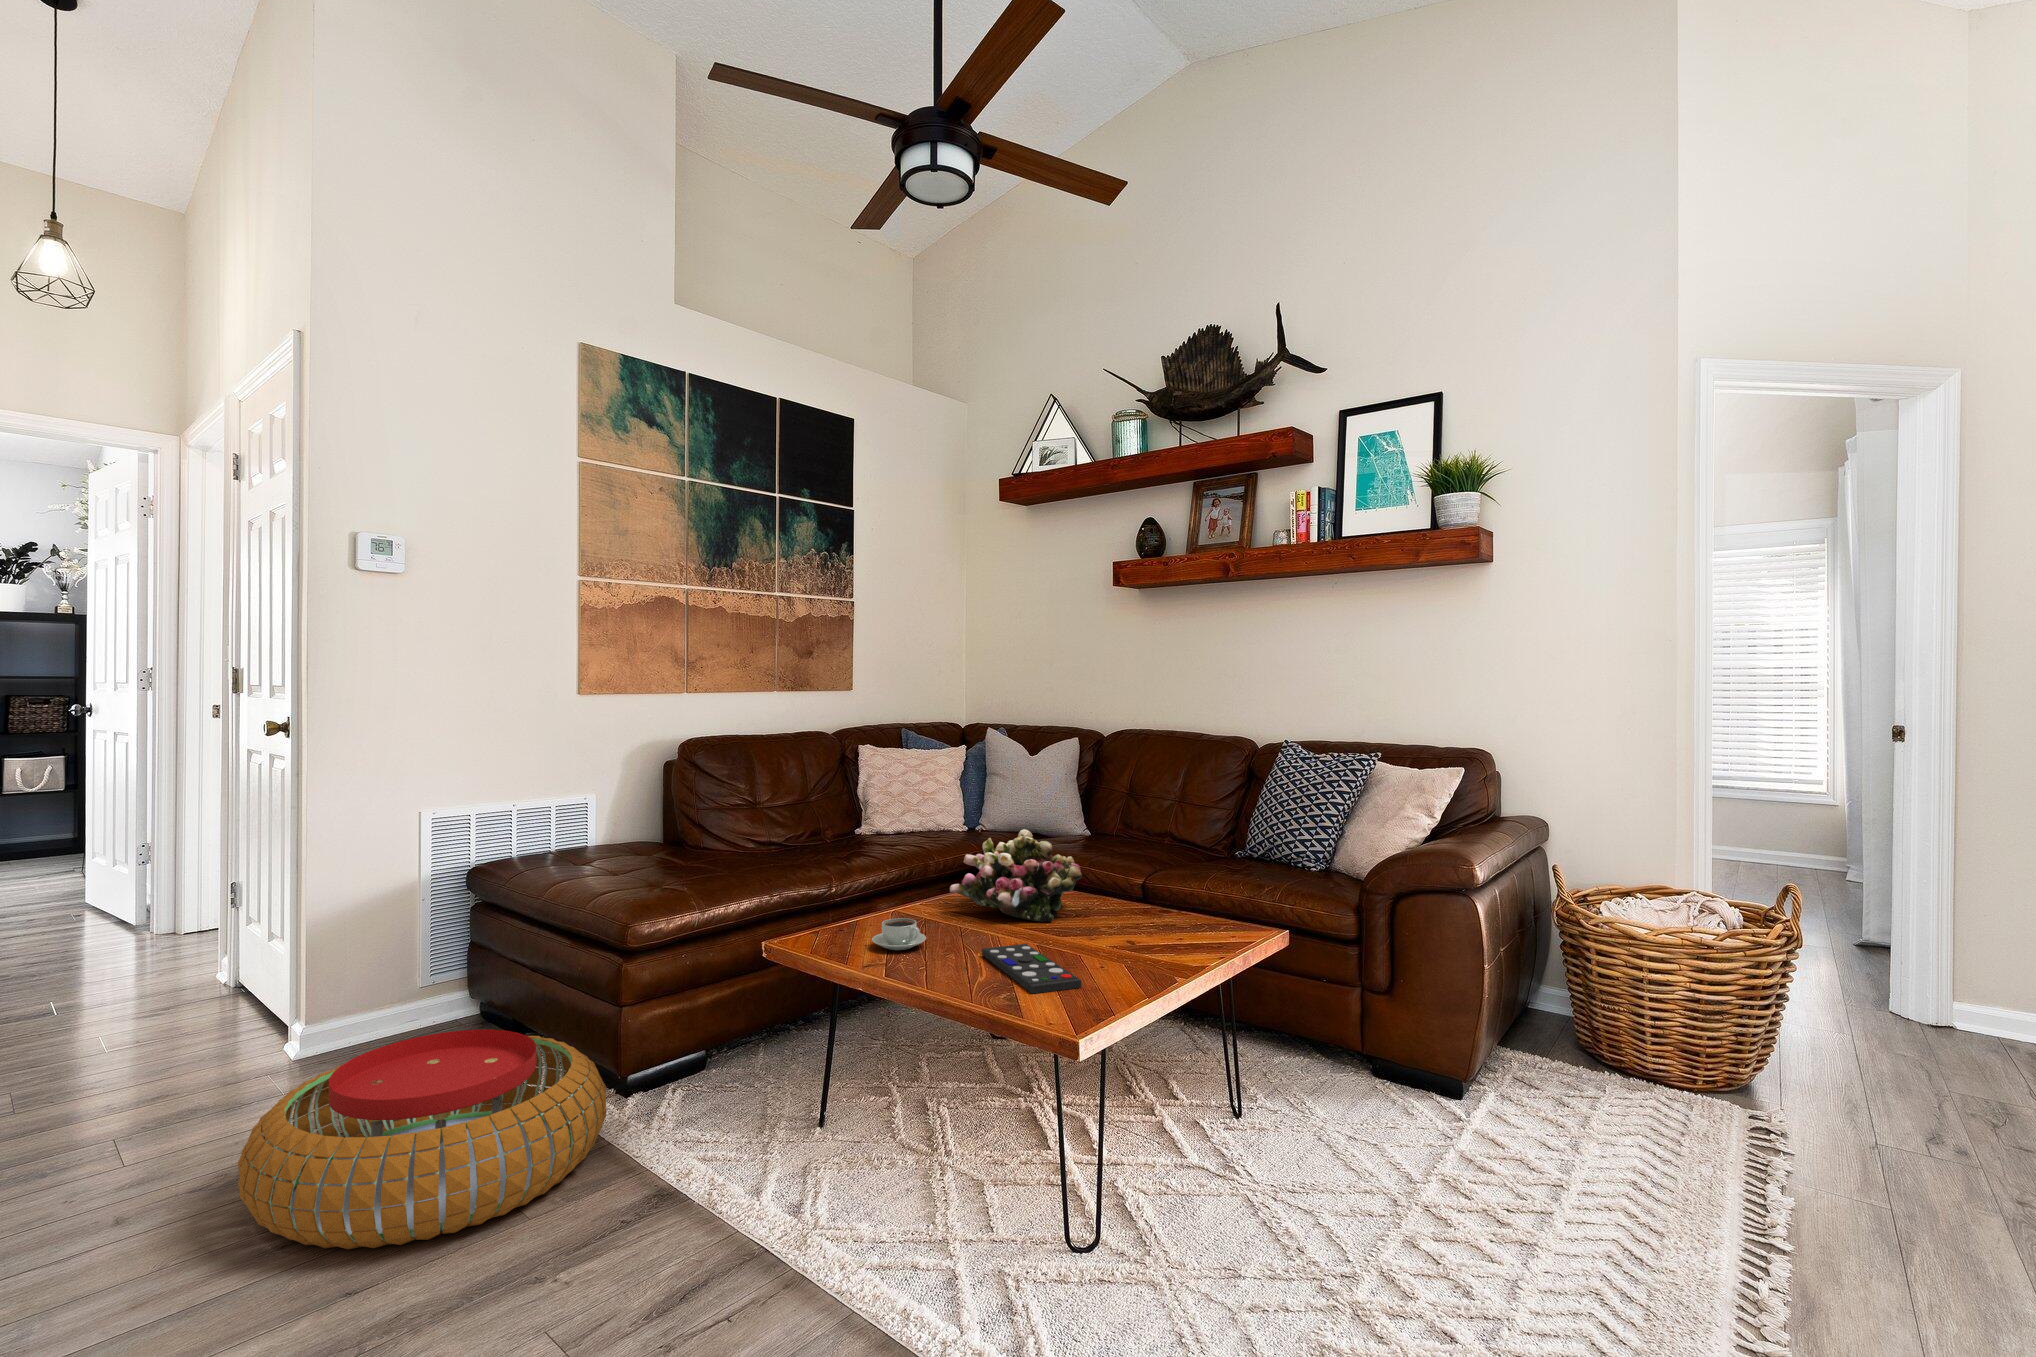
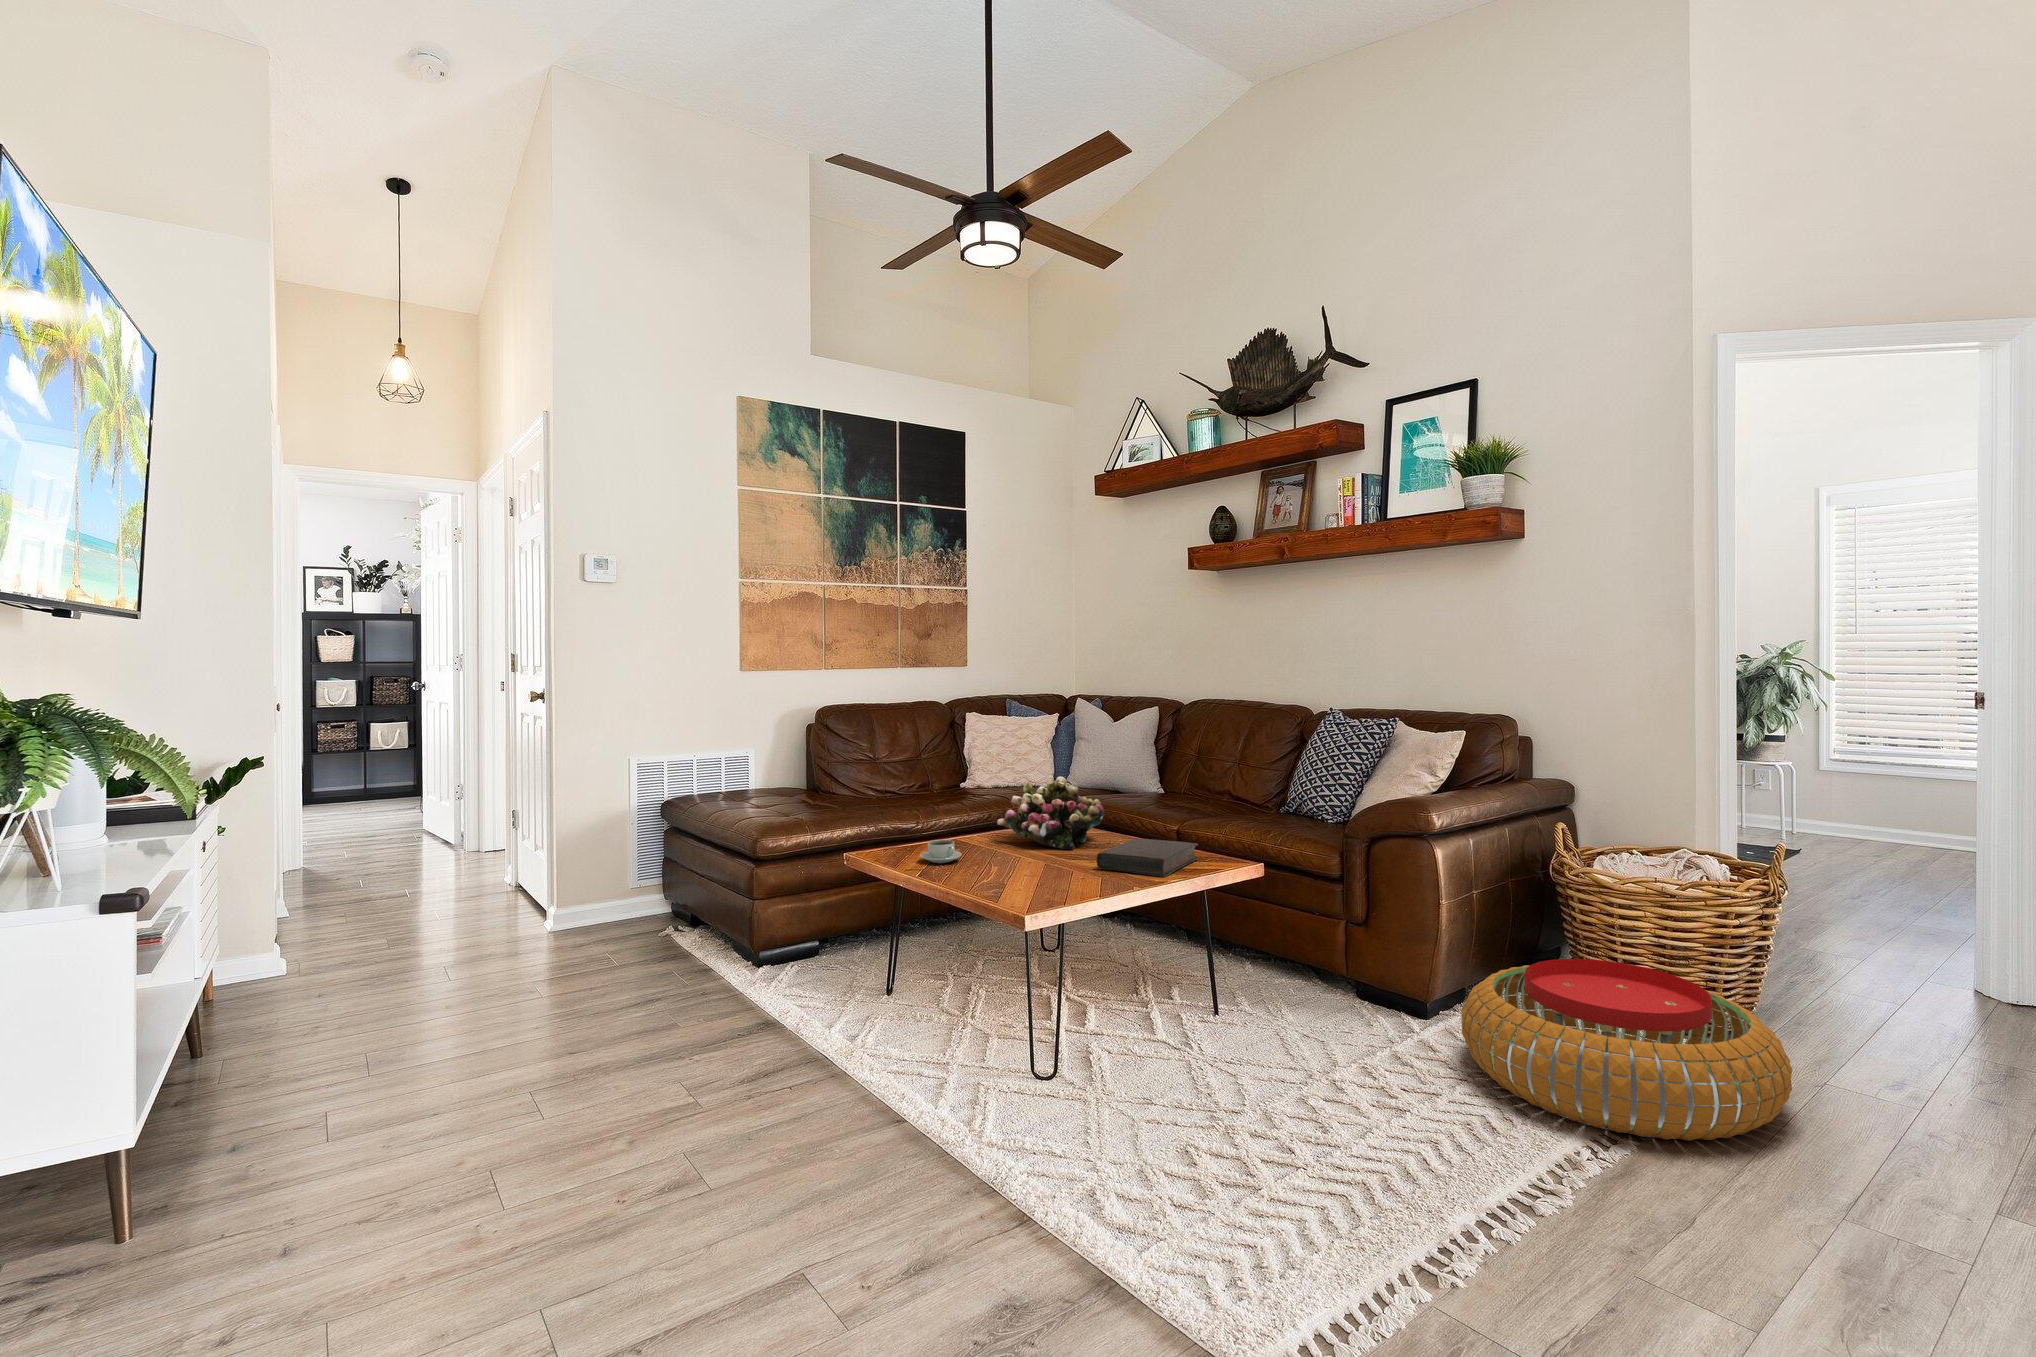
book: none [1104,906,1210,959] -> present [1096,838,1198,877]
remote control: present [982,944,1081,994] -> none [999,862,1057,893]
pouf: present [238,1030,606,1249] -> present [1462,959,1792,1141]

